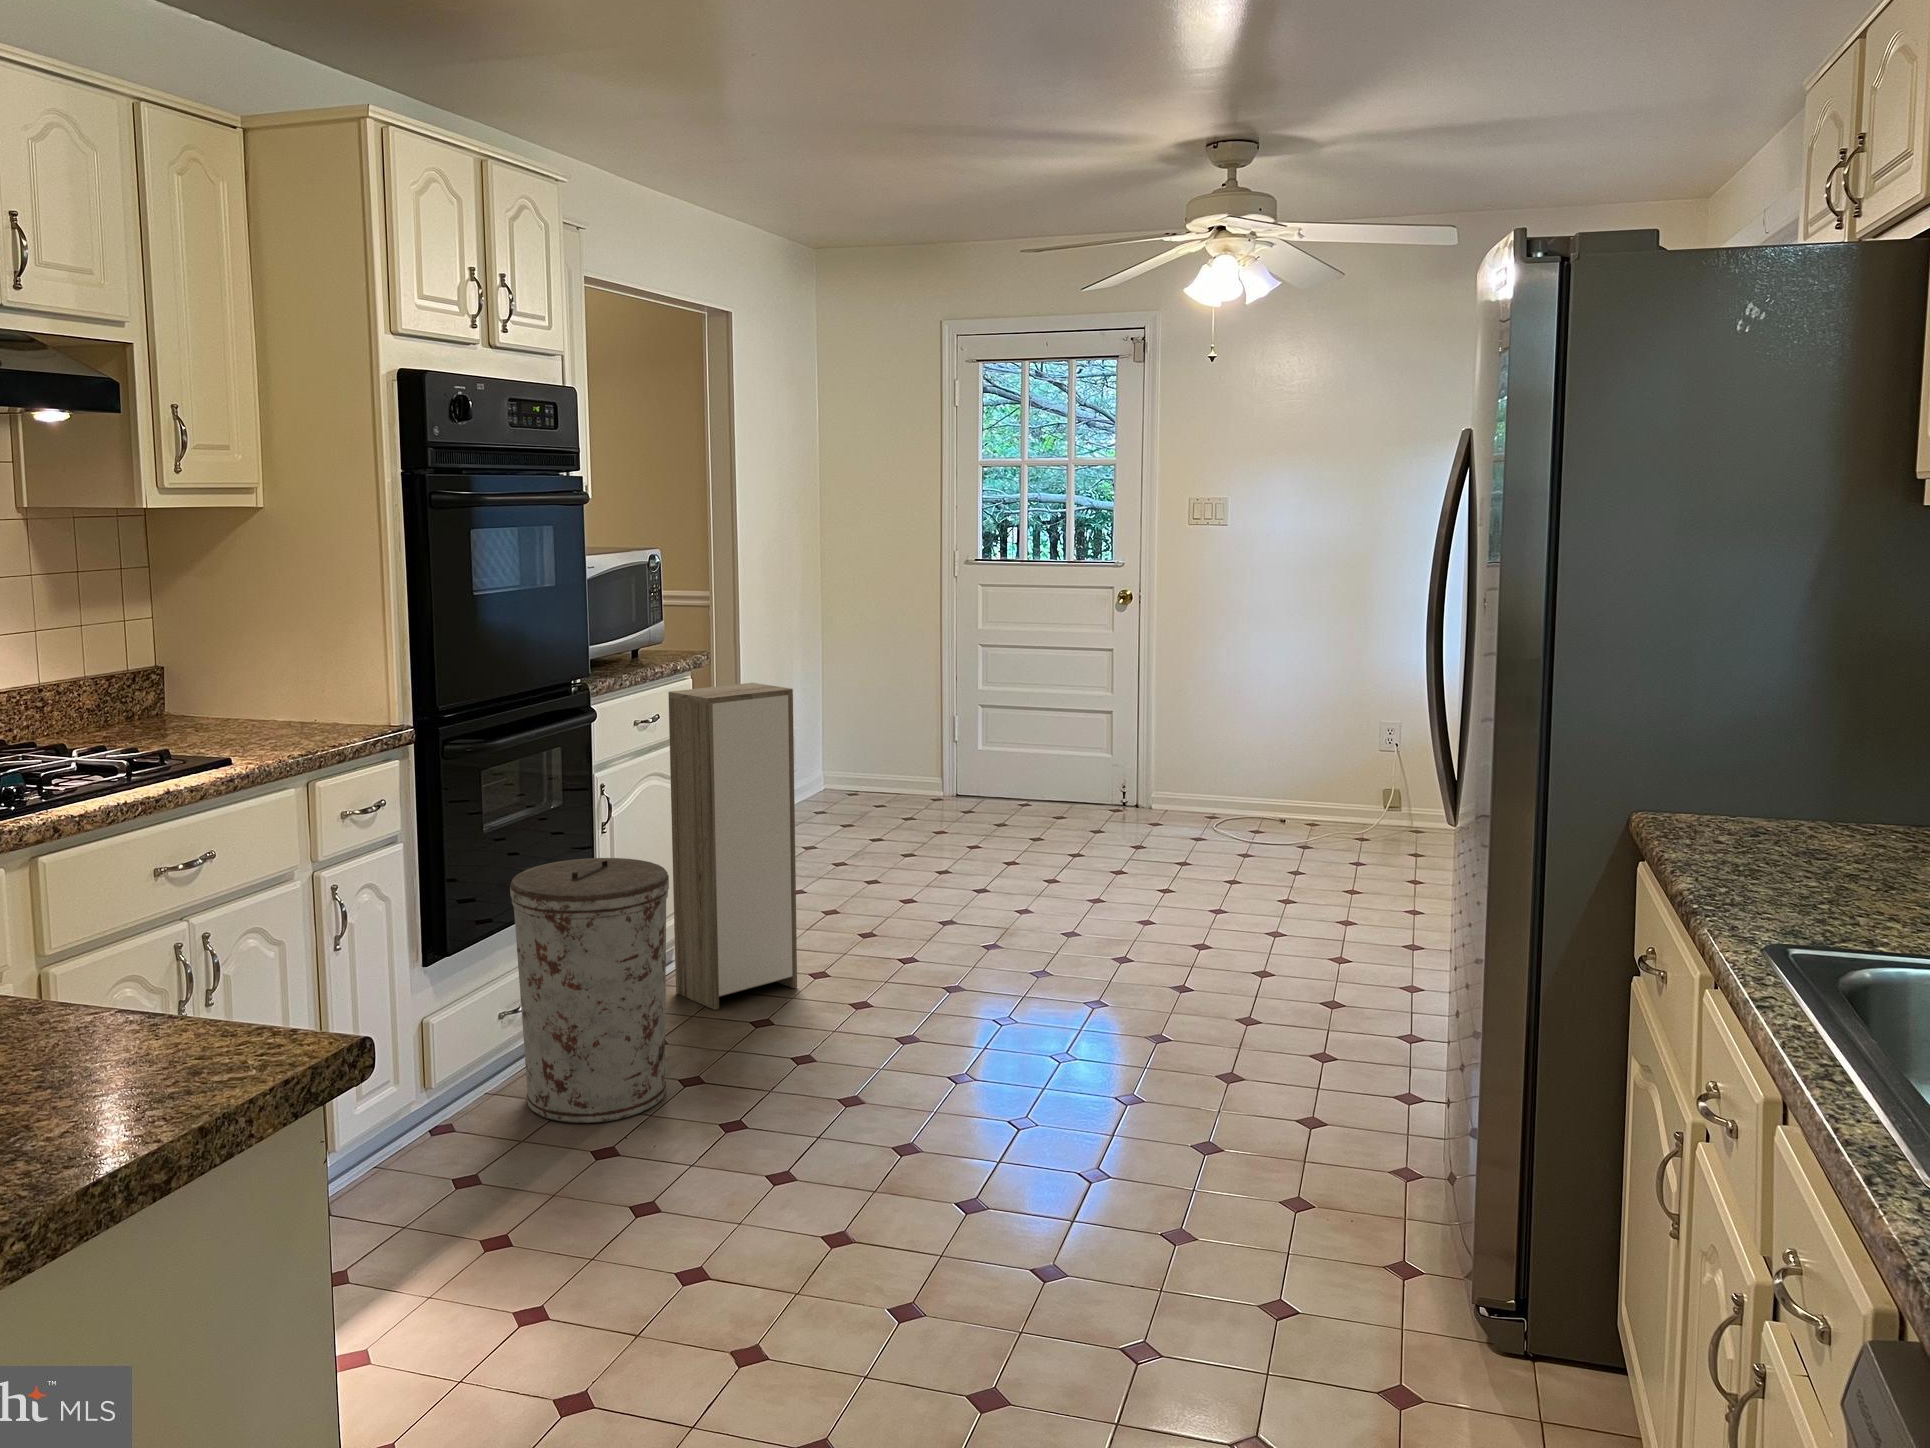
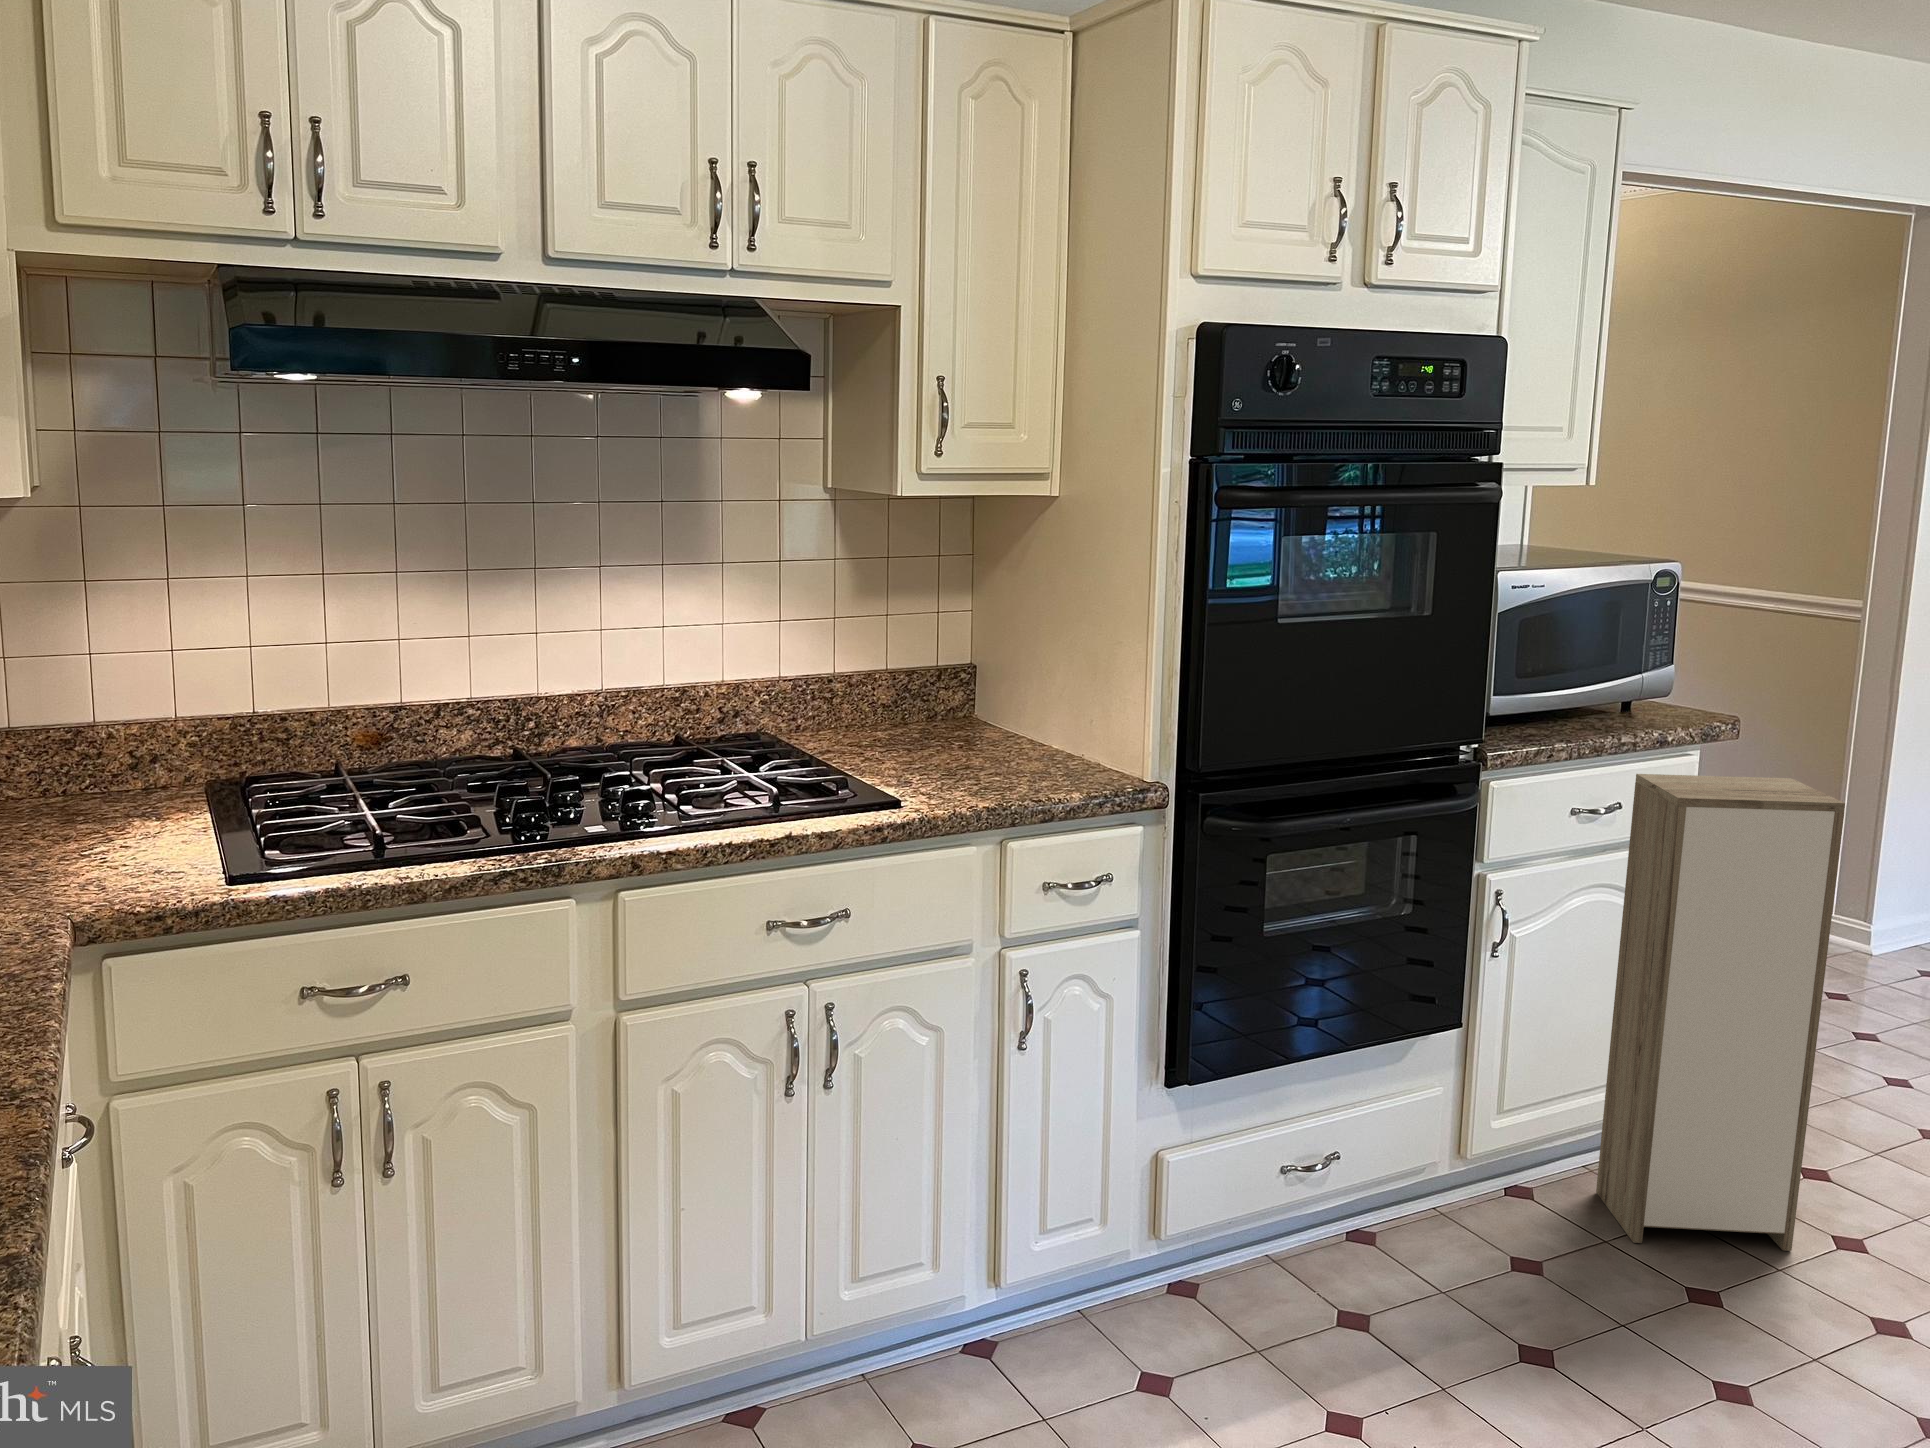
trash can: present [510,858,669,1123] -> none [1281,989,1514,1378]

